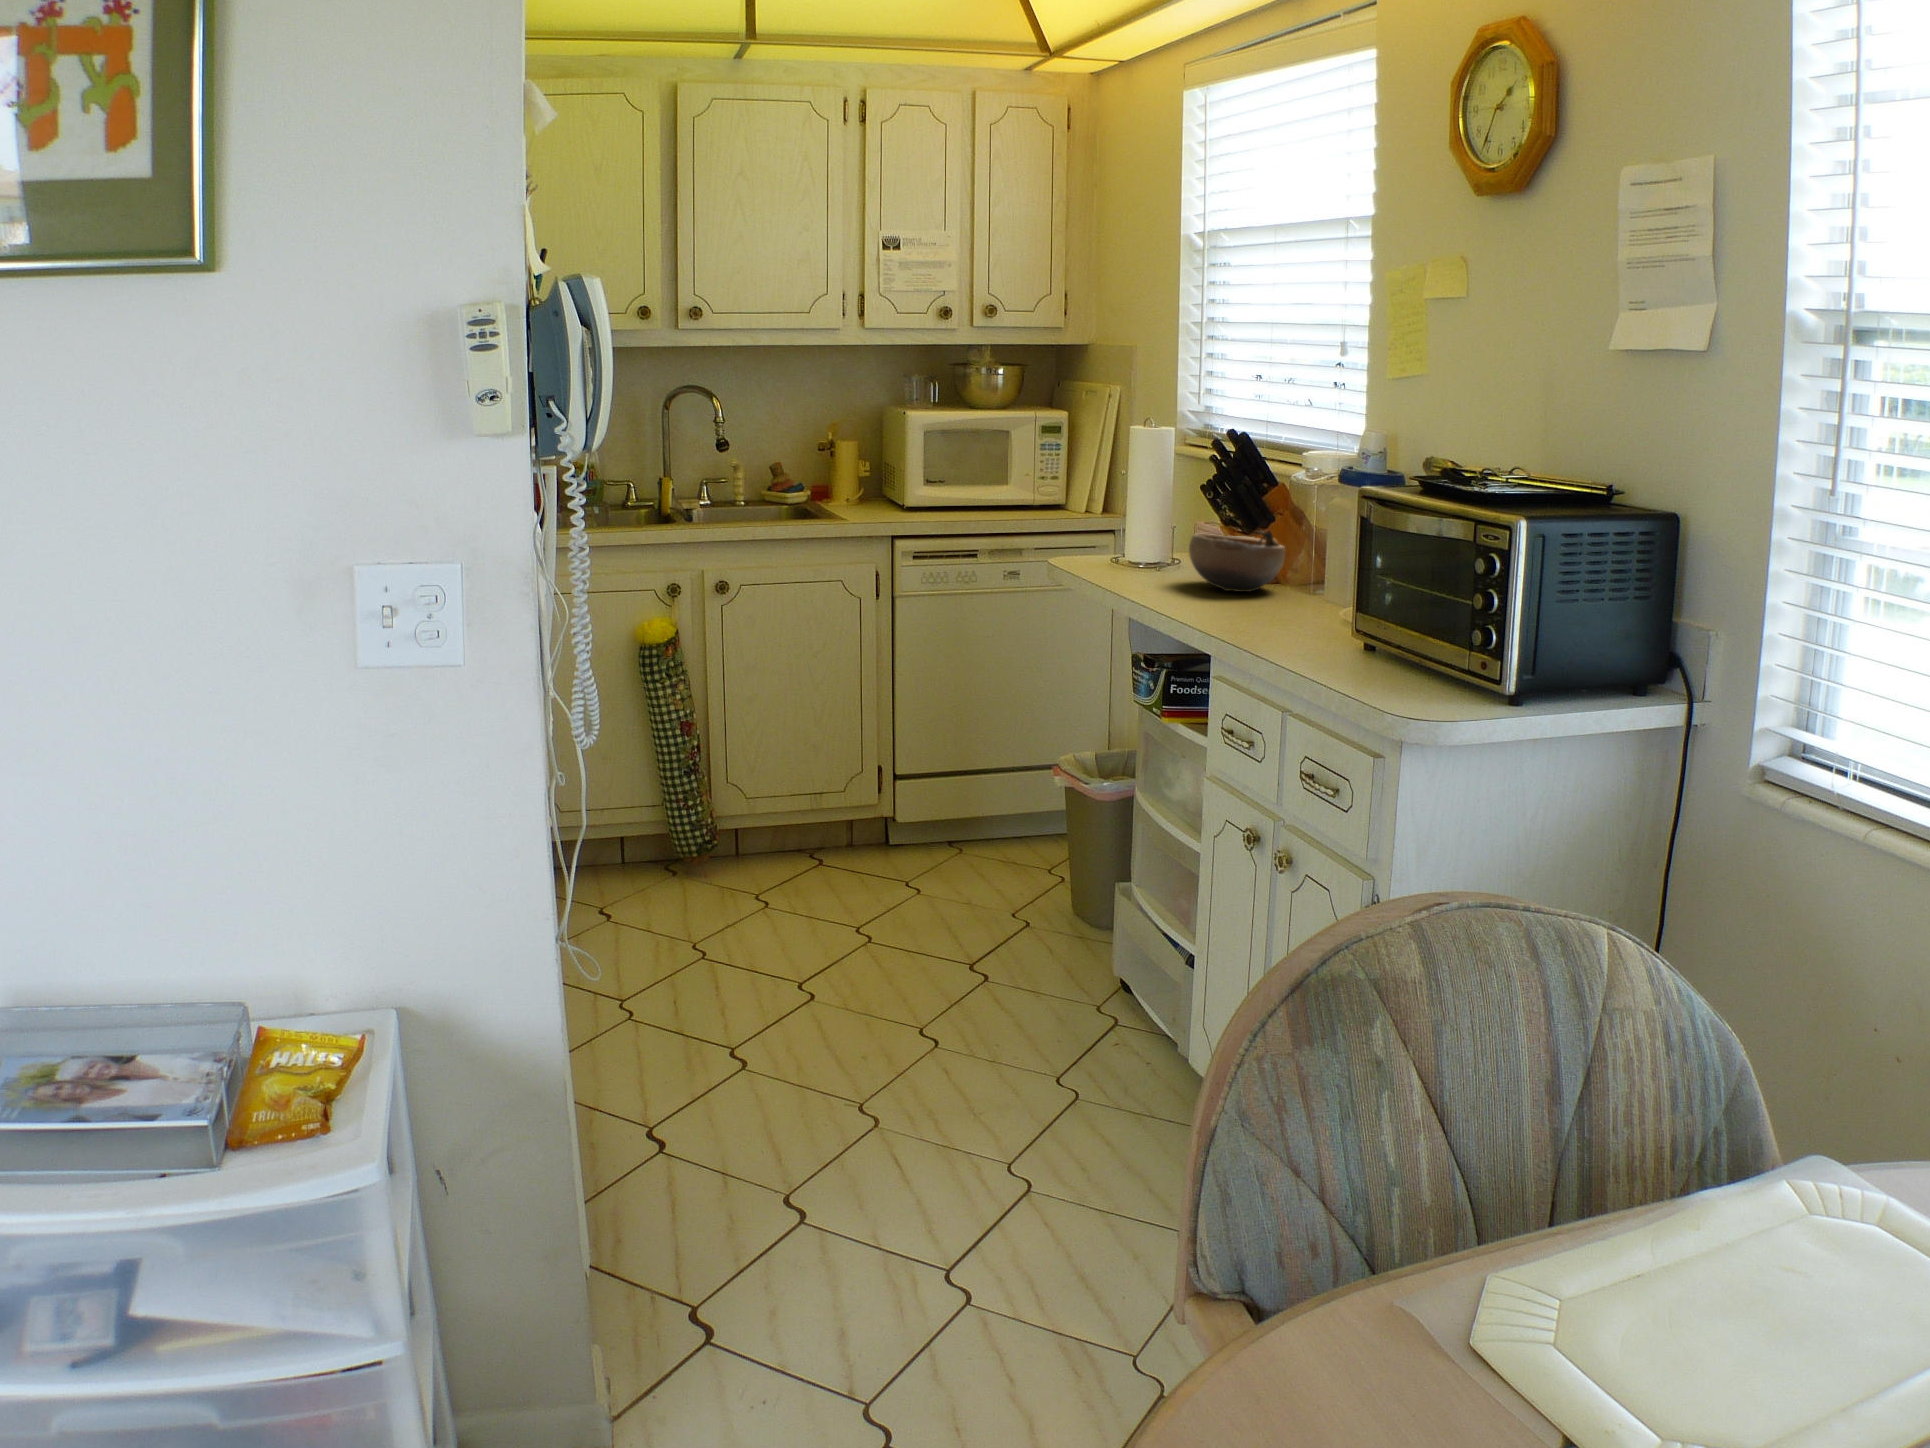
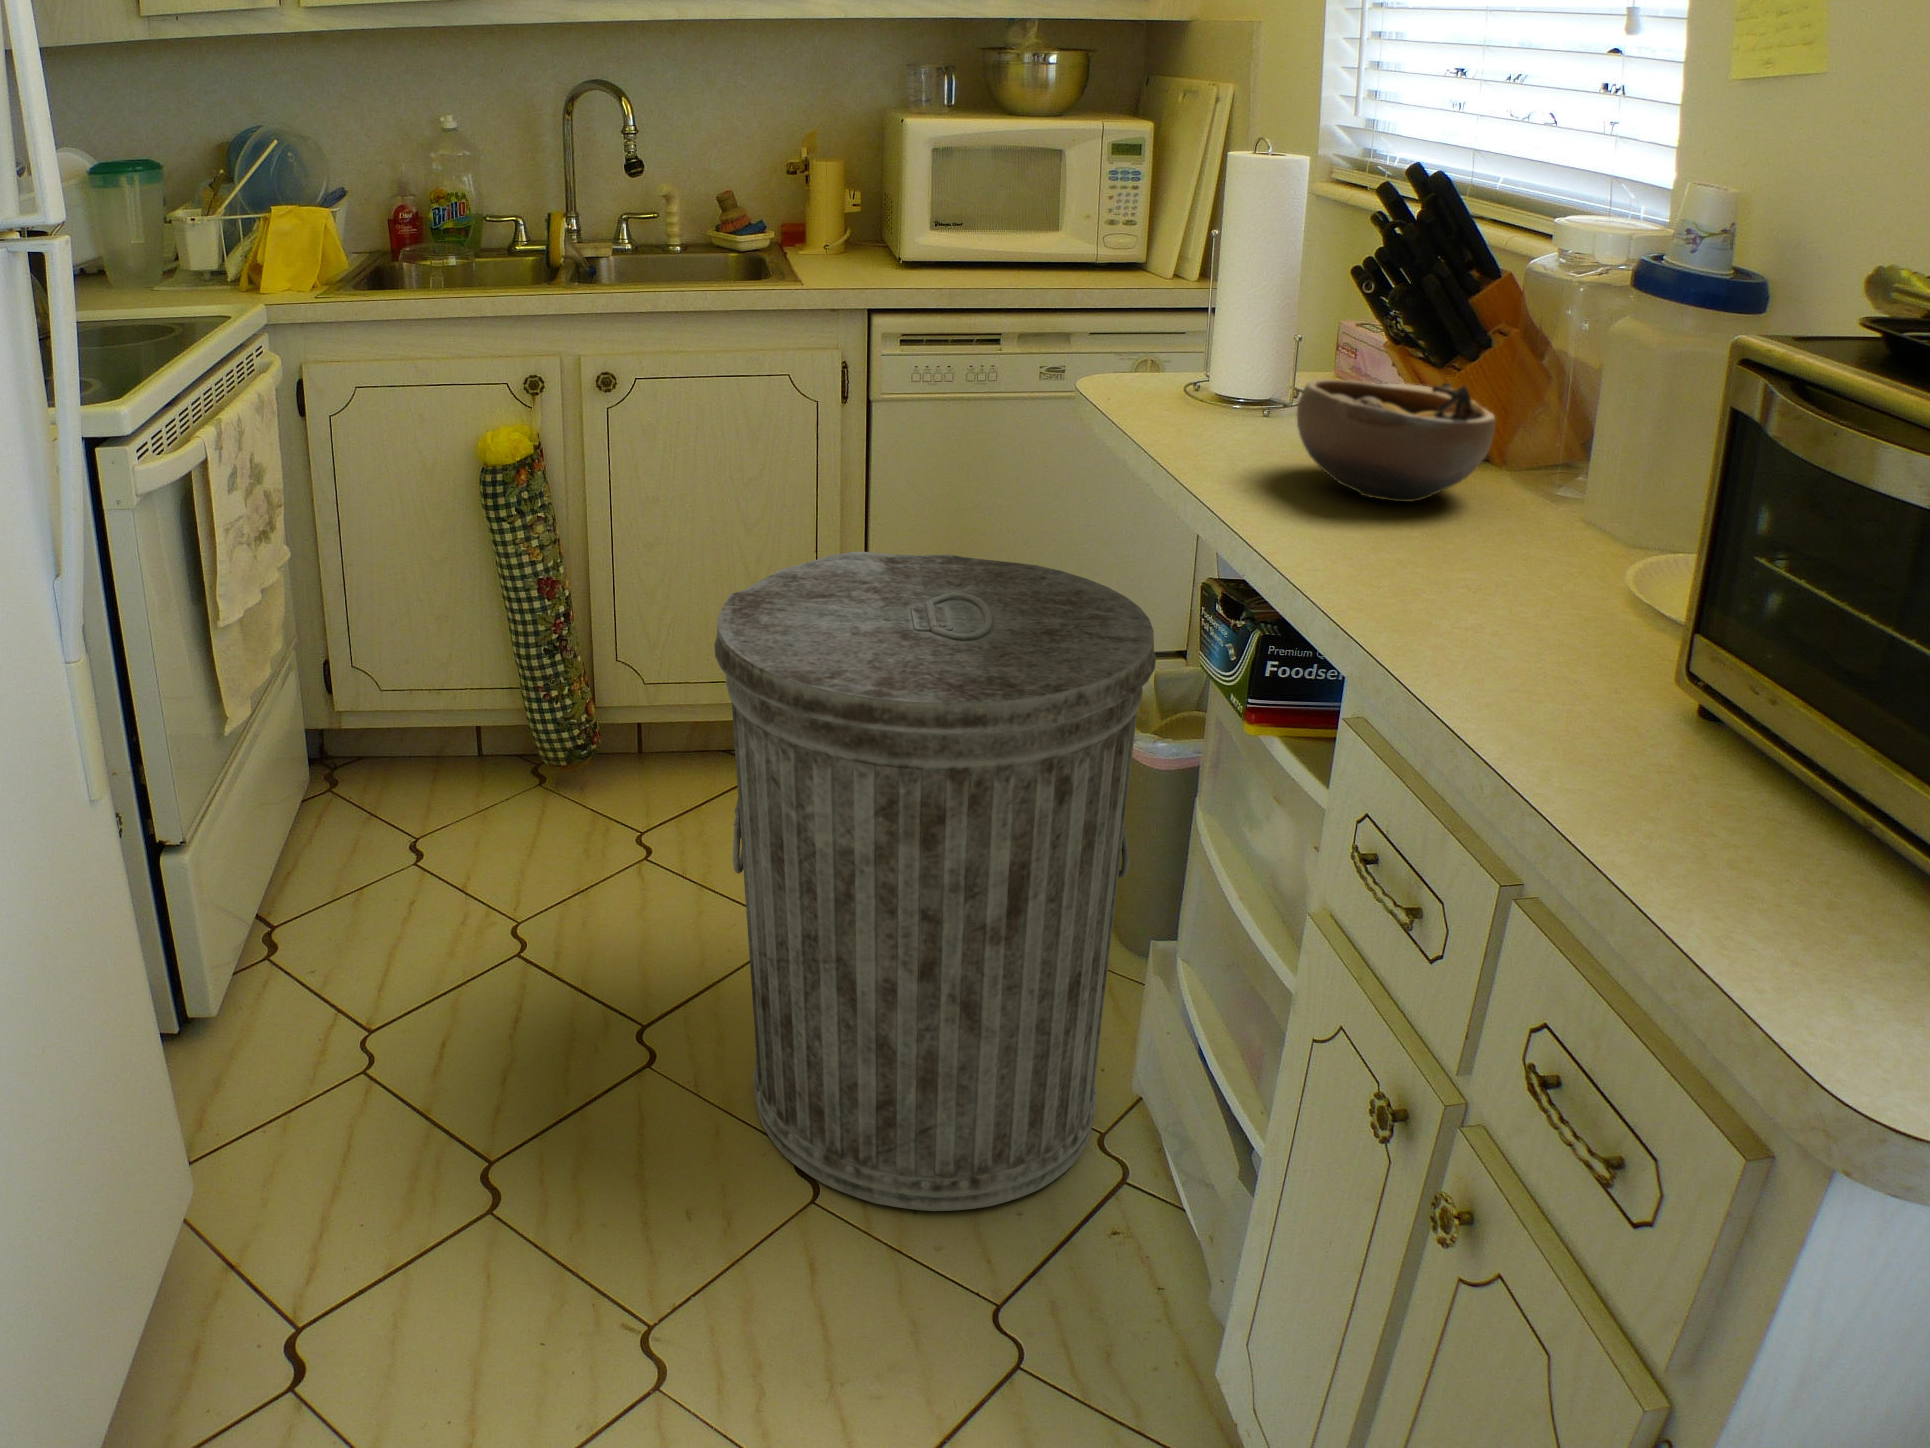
trash can: none [860,667,1118,1052] -> present [714,551,1156,1211]

